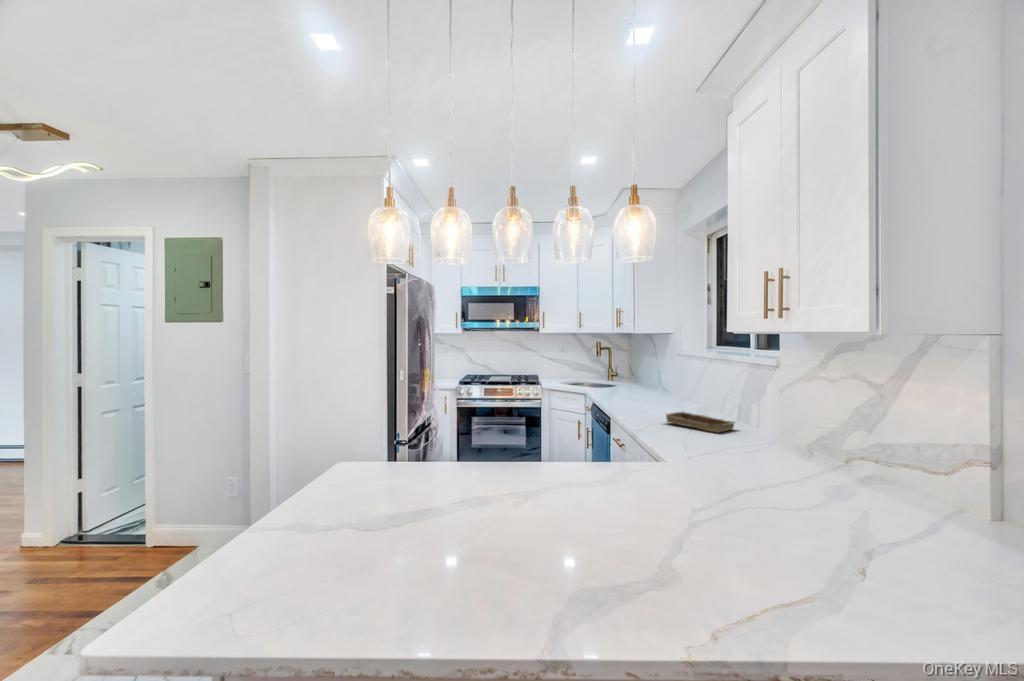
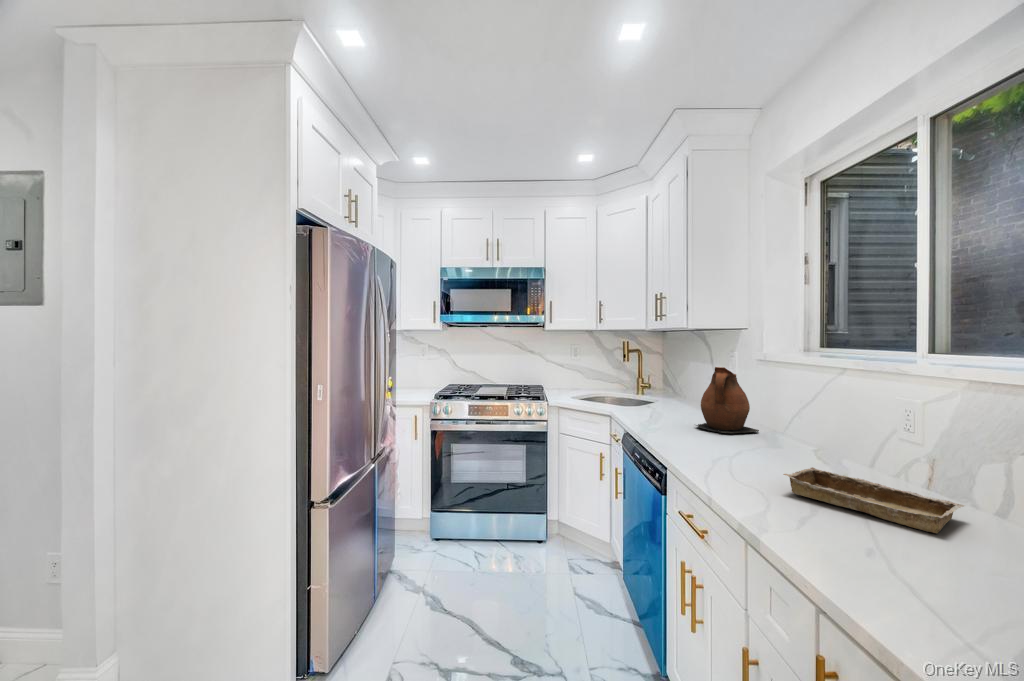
ceramic pitcher: none [637,359,678,401] -> present [696,367,759,433]

